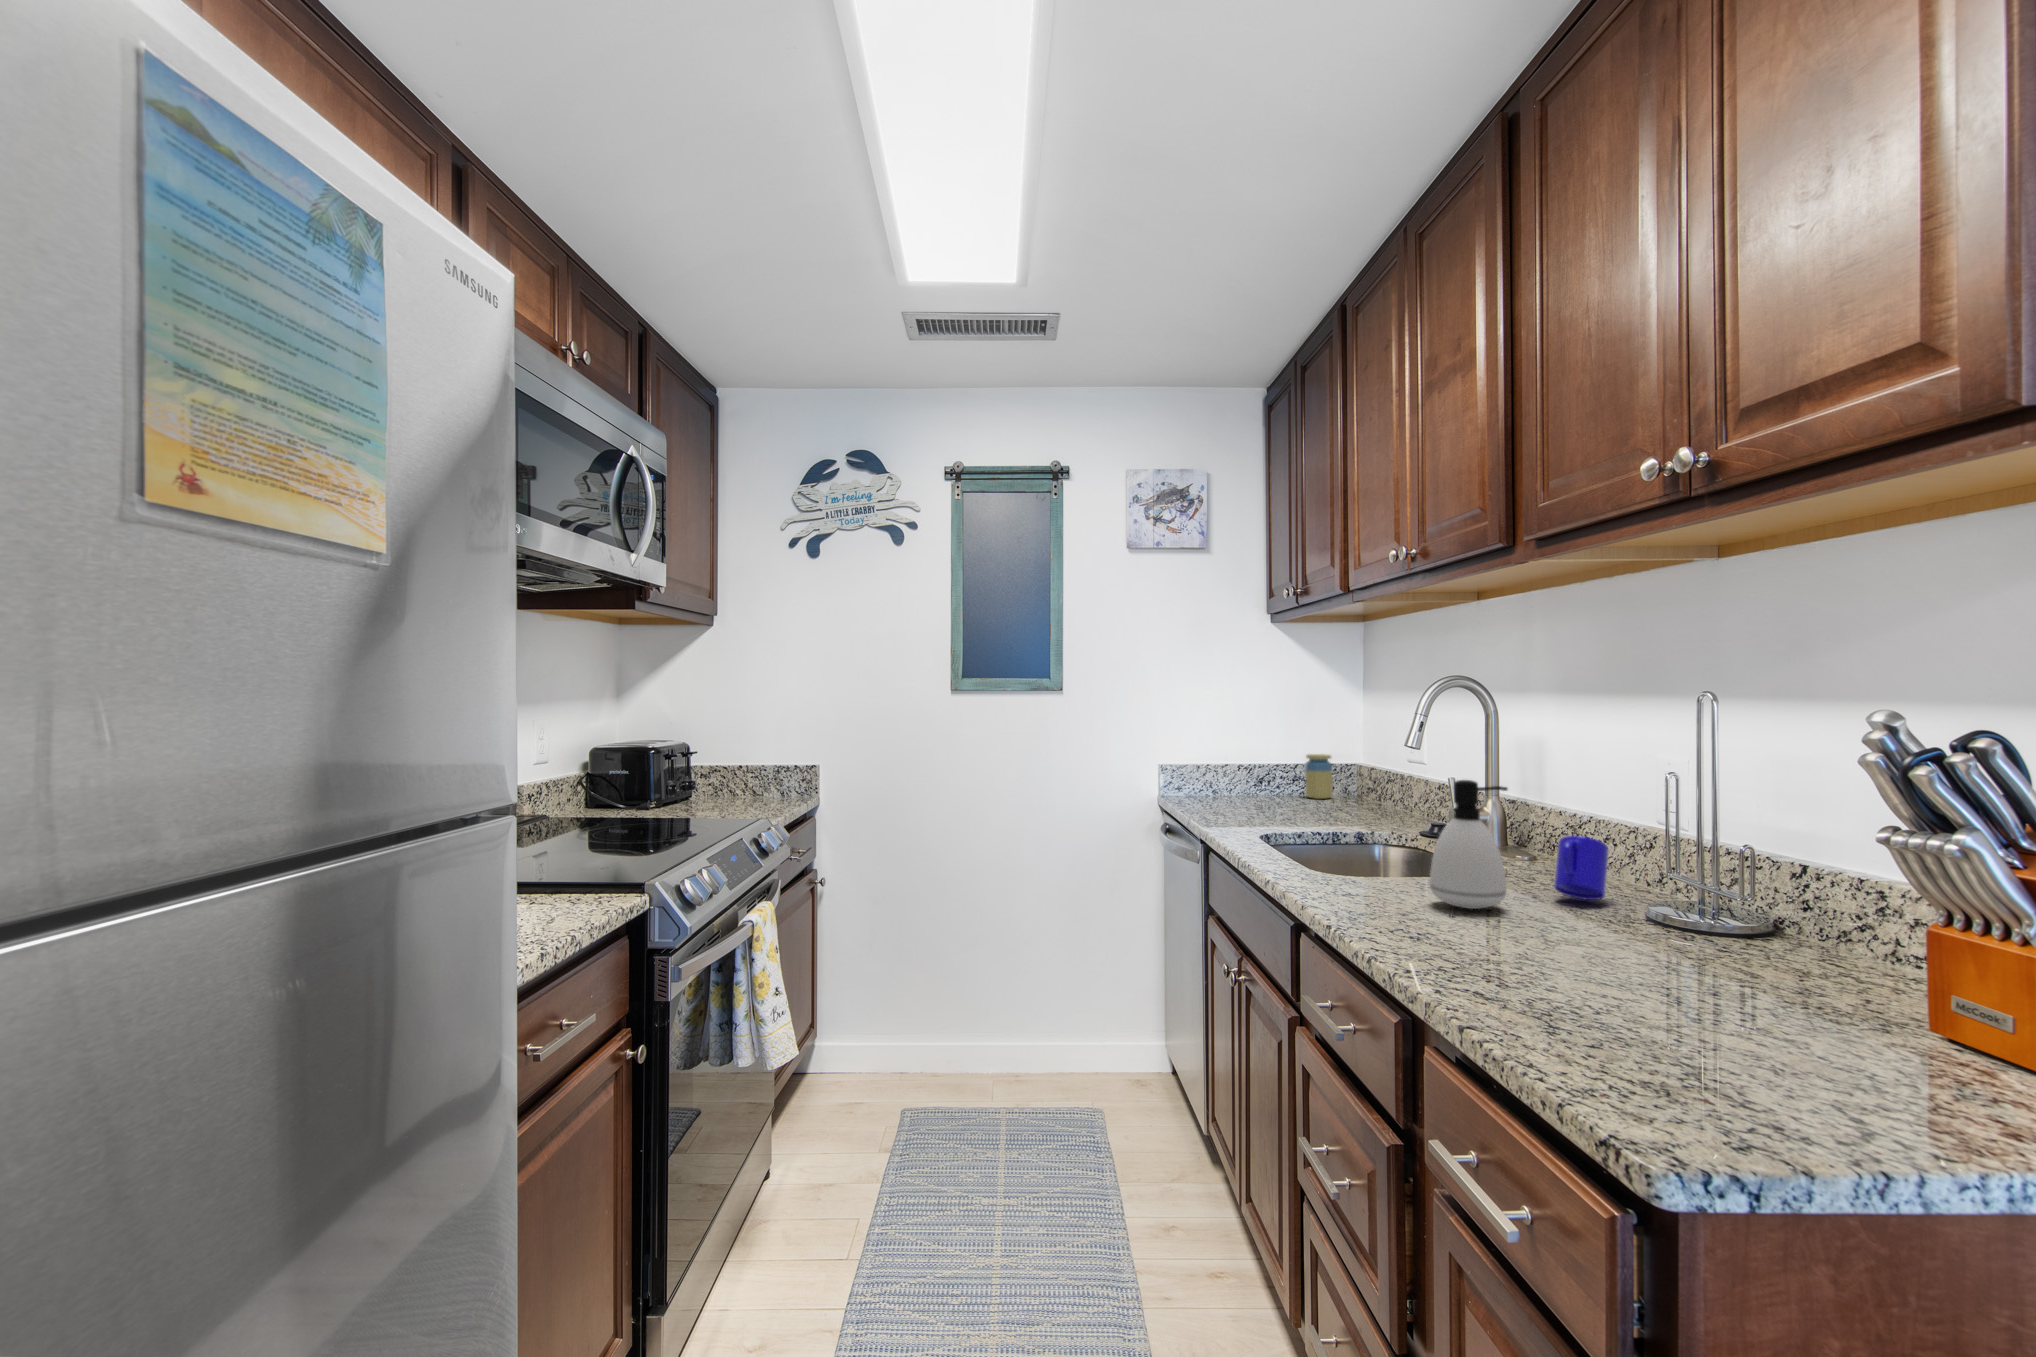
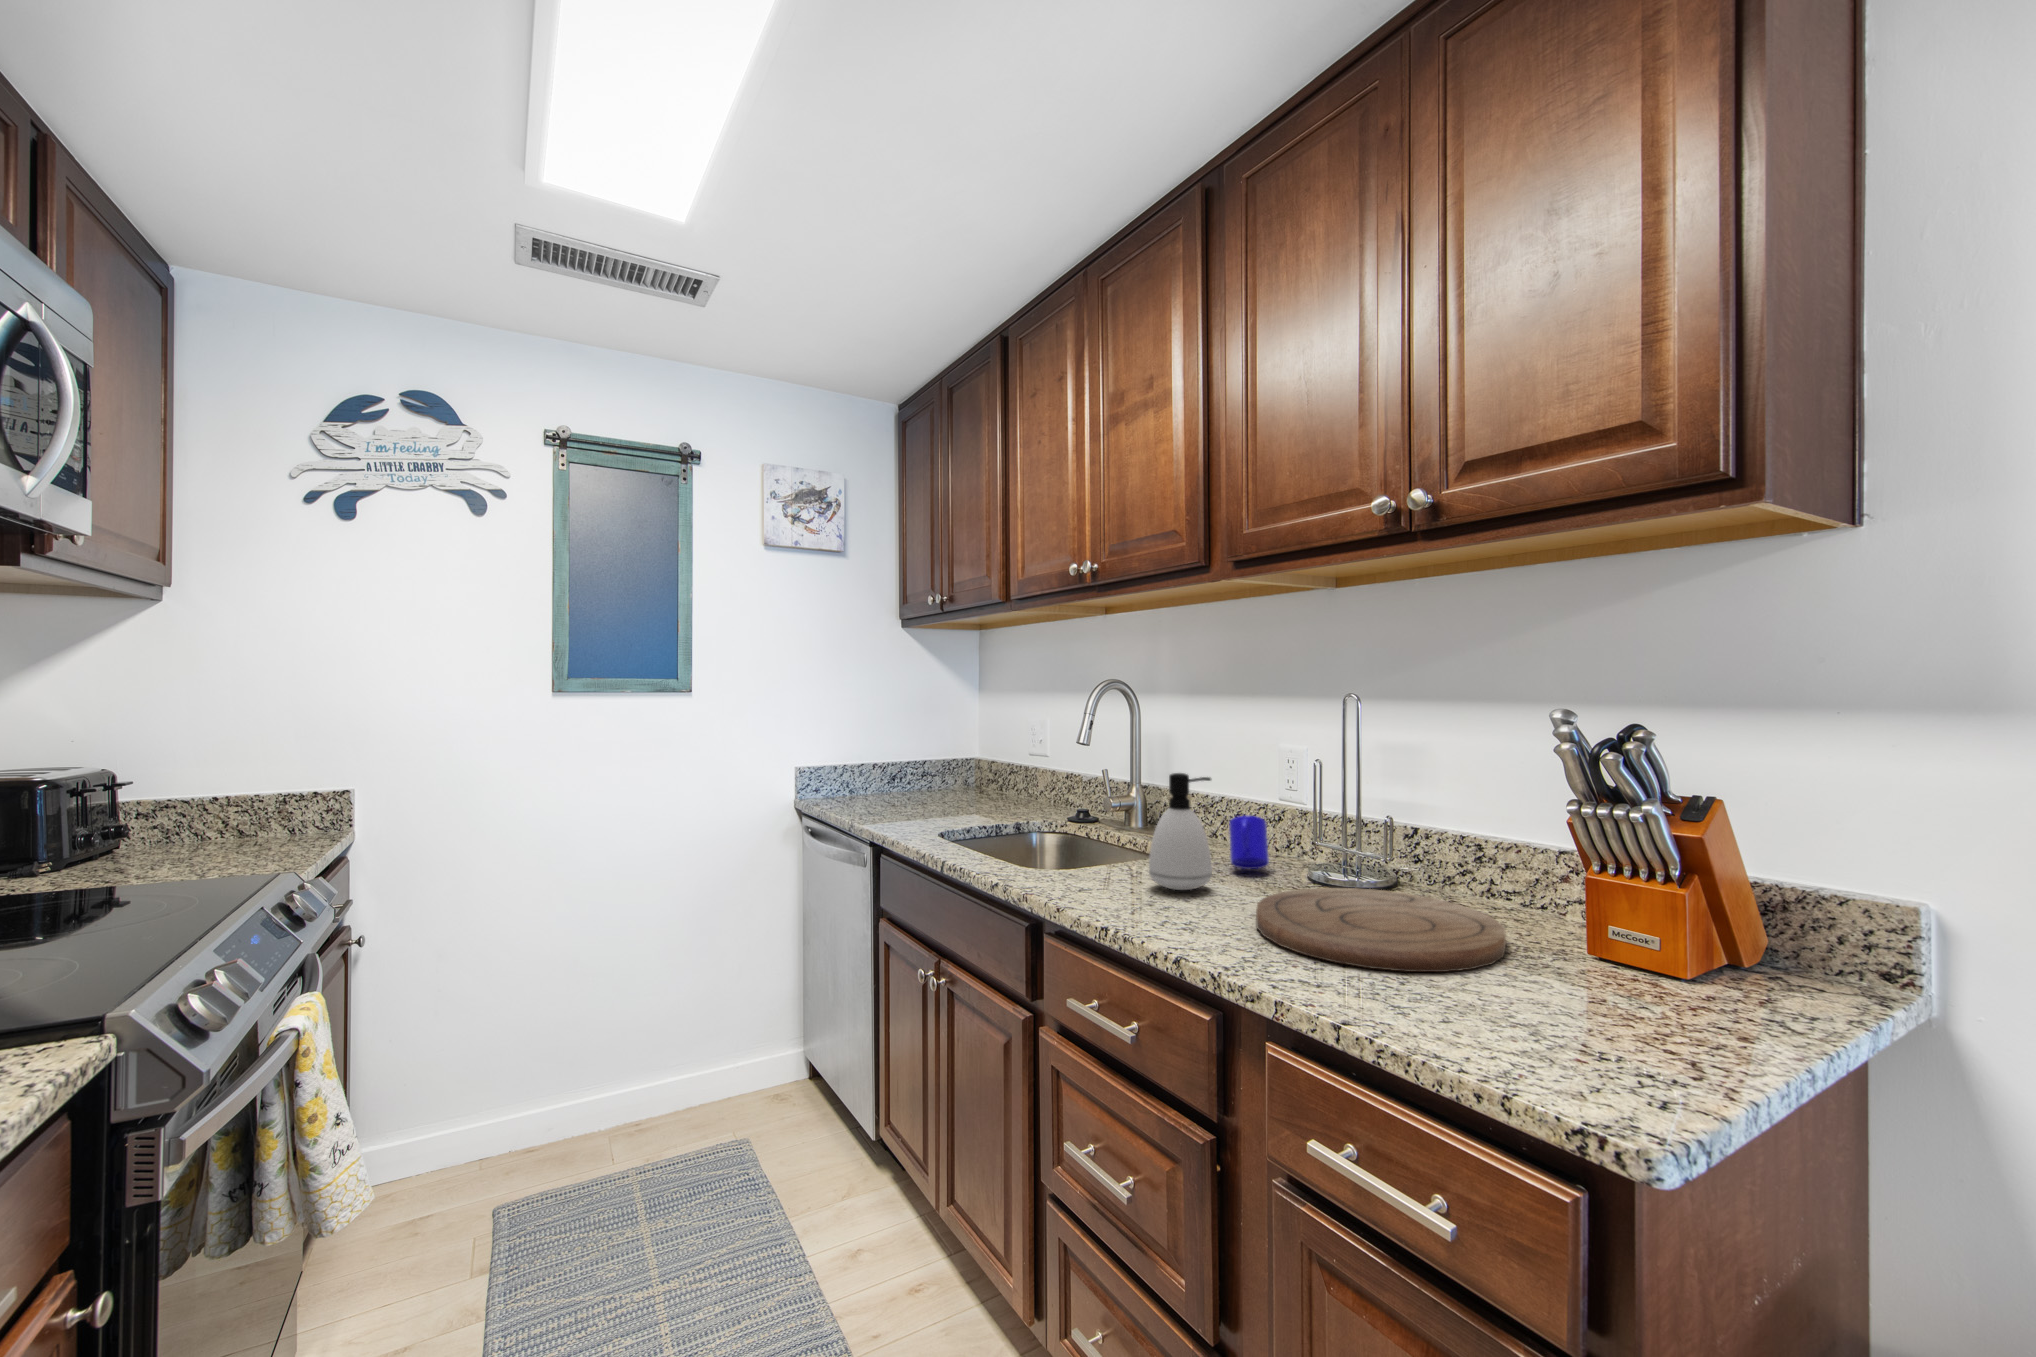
jar: present [1305,754,1333,799] -> none [937,751,962,793]
cutting board: none [1504,920,1839,1025] -> present [1256,888,1506,972]

